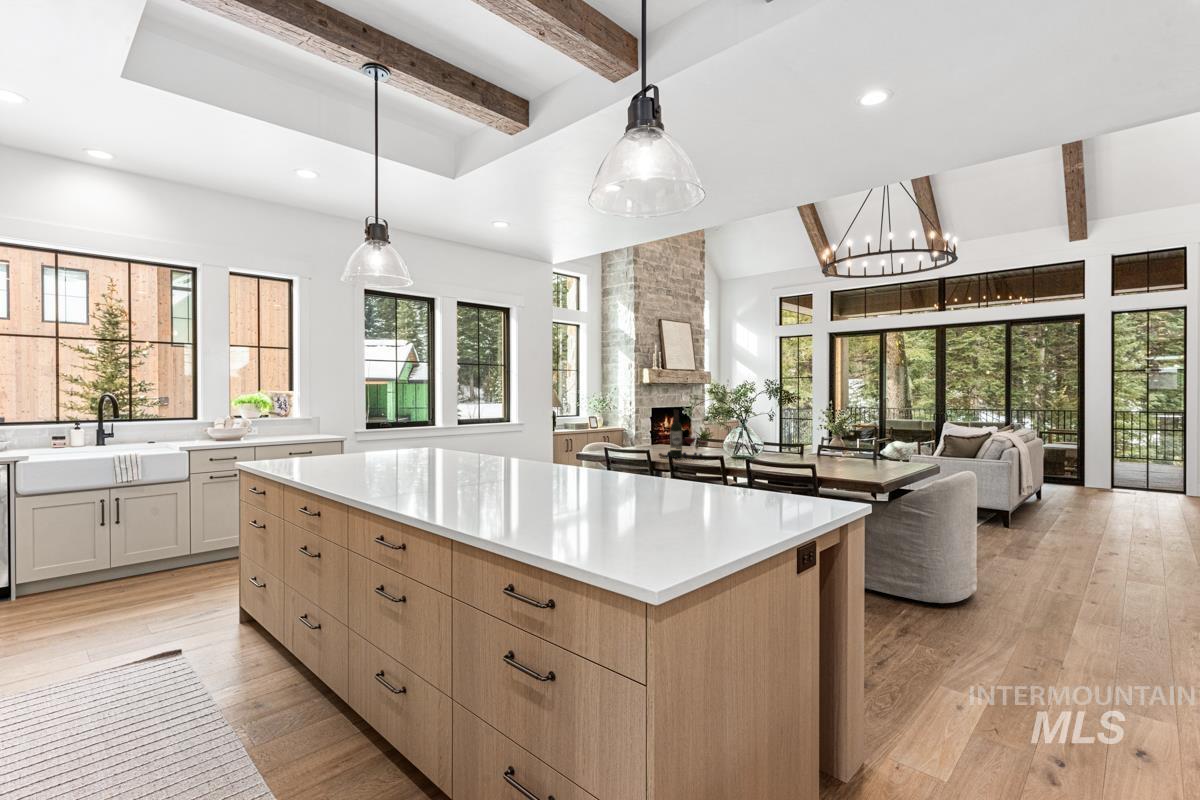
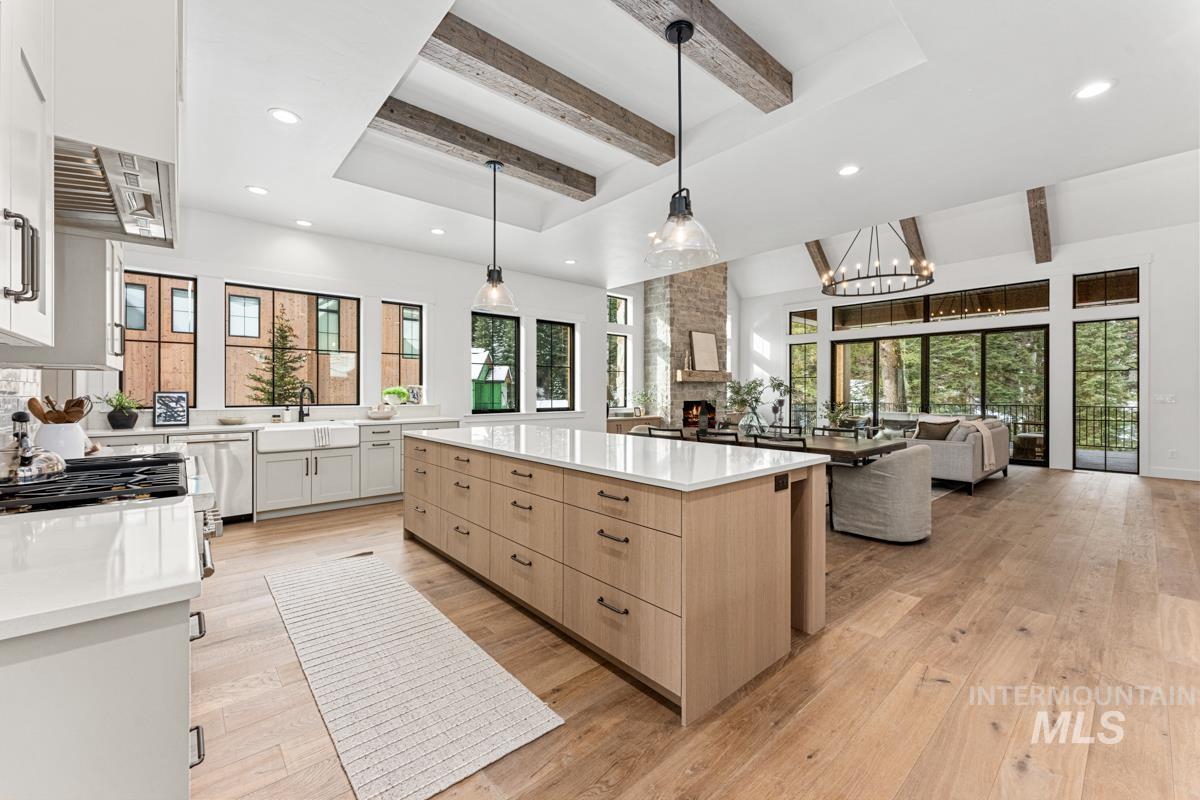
candlestick: none [763,409,790,467] -> present [770,399,788,441]

